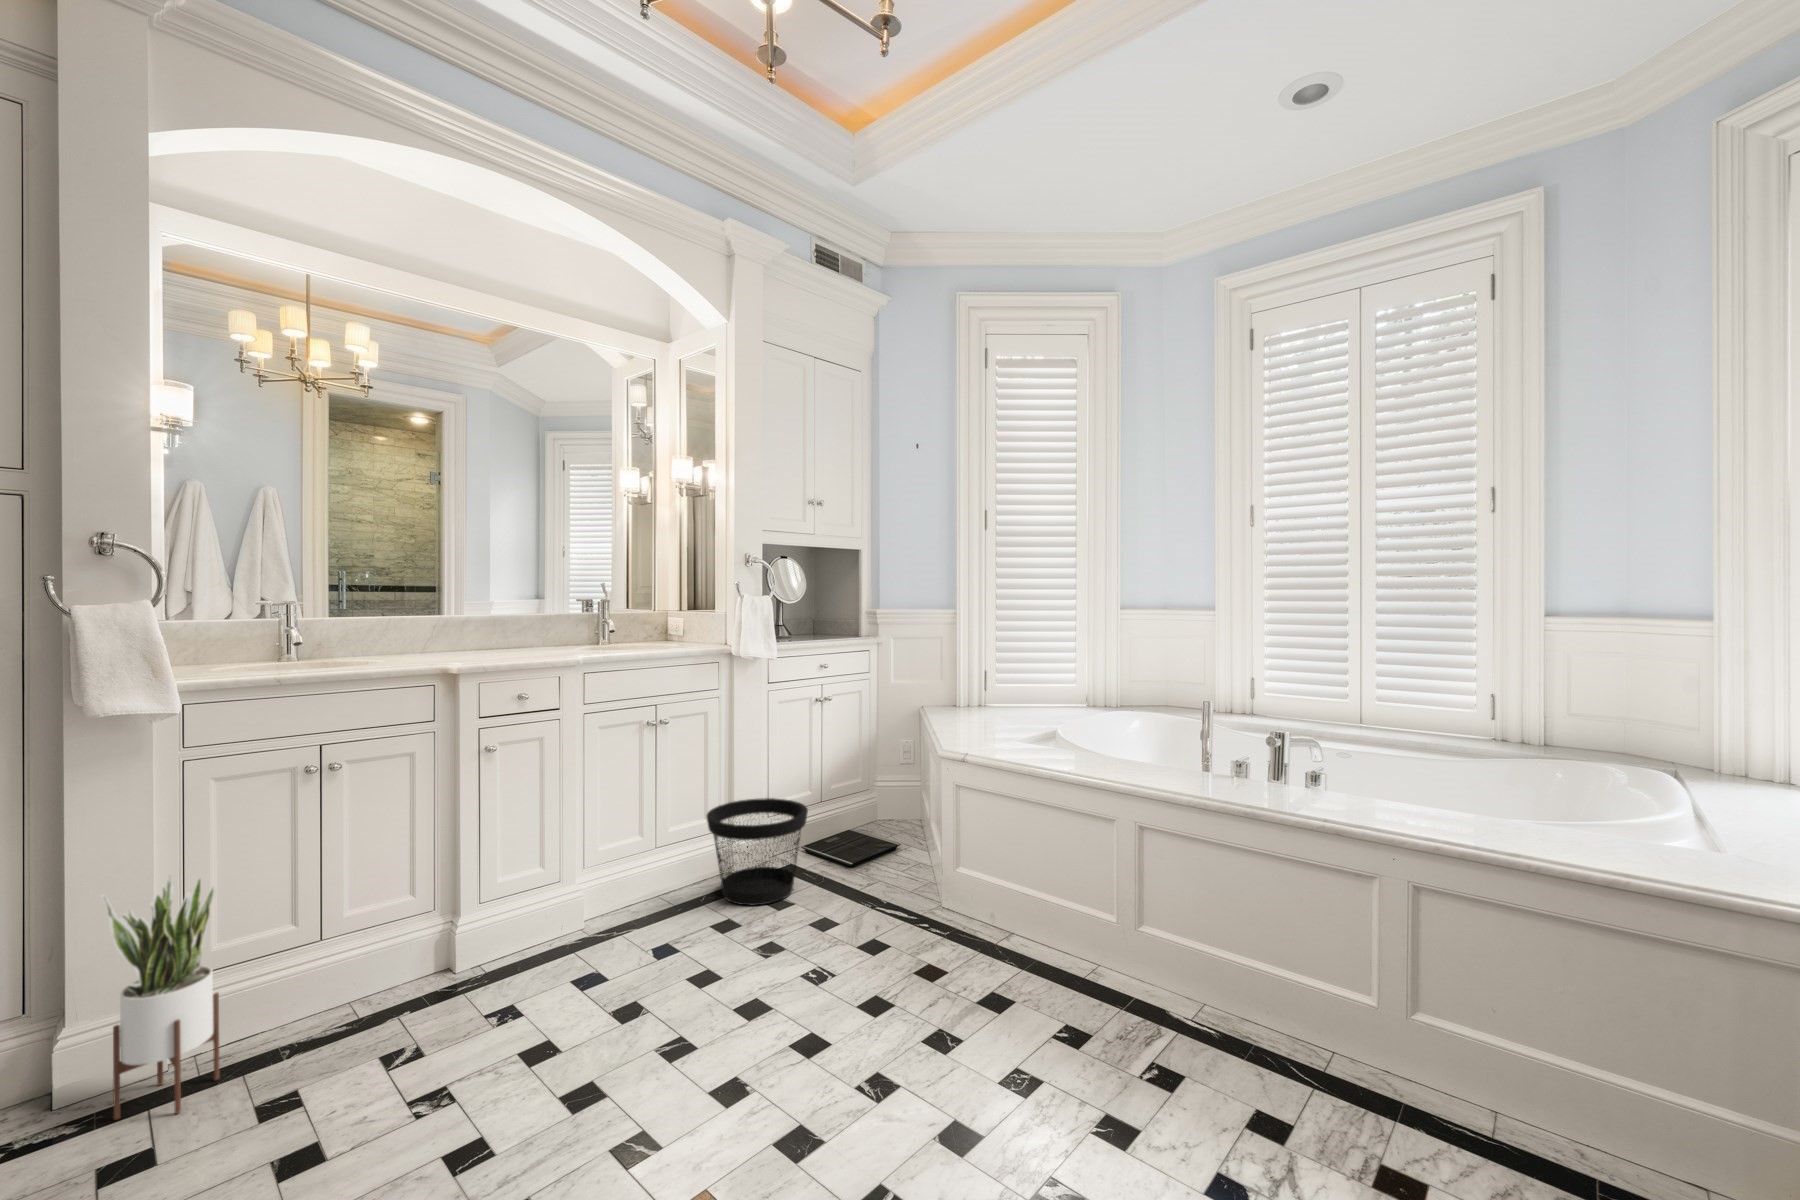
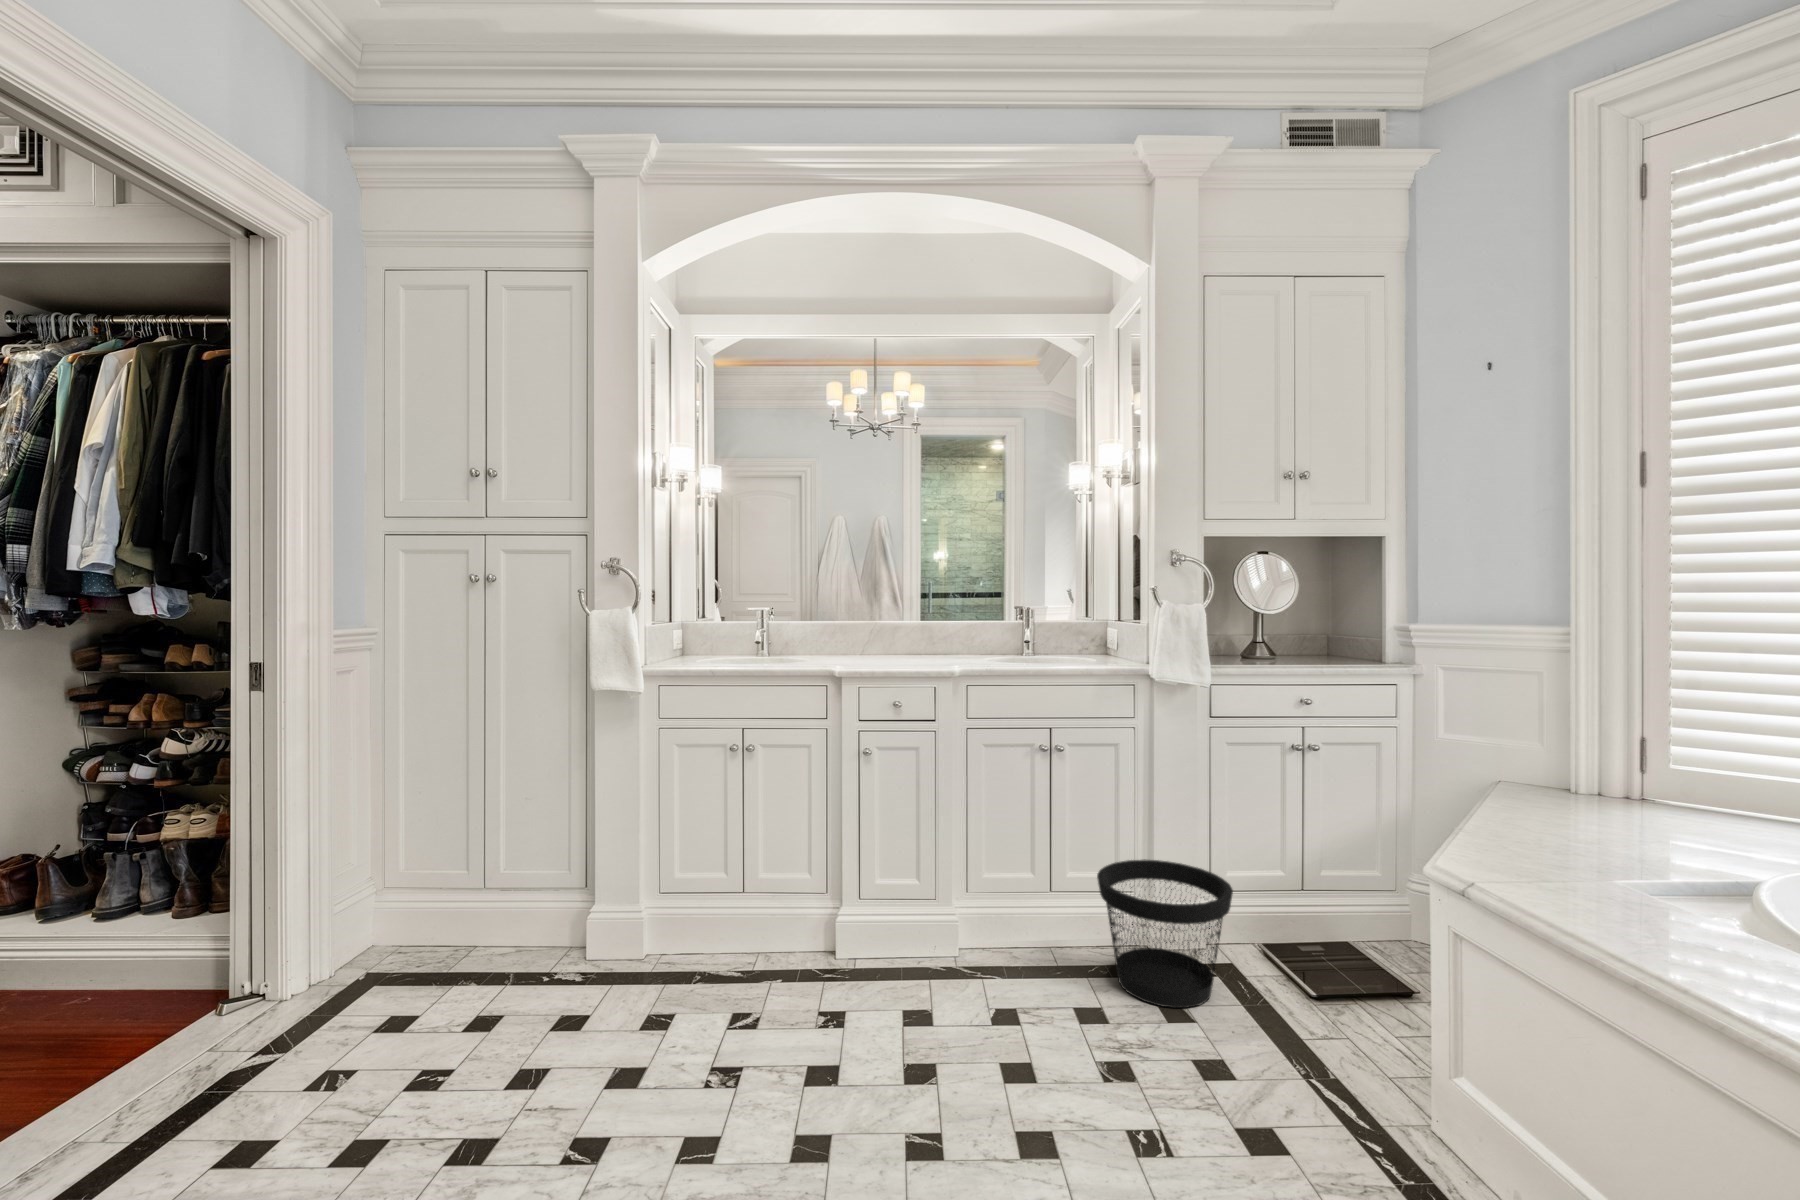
potted plant: present [101,873,220,1120] -> none [584,812,661,996]

